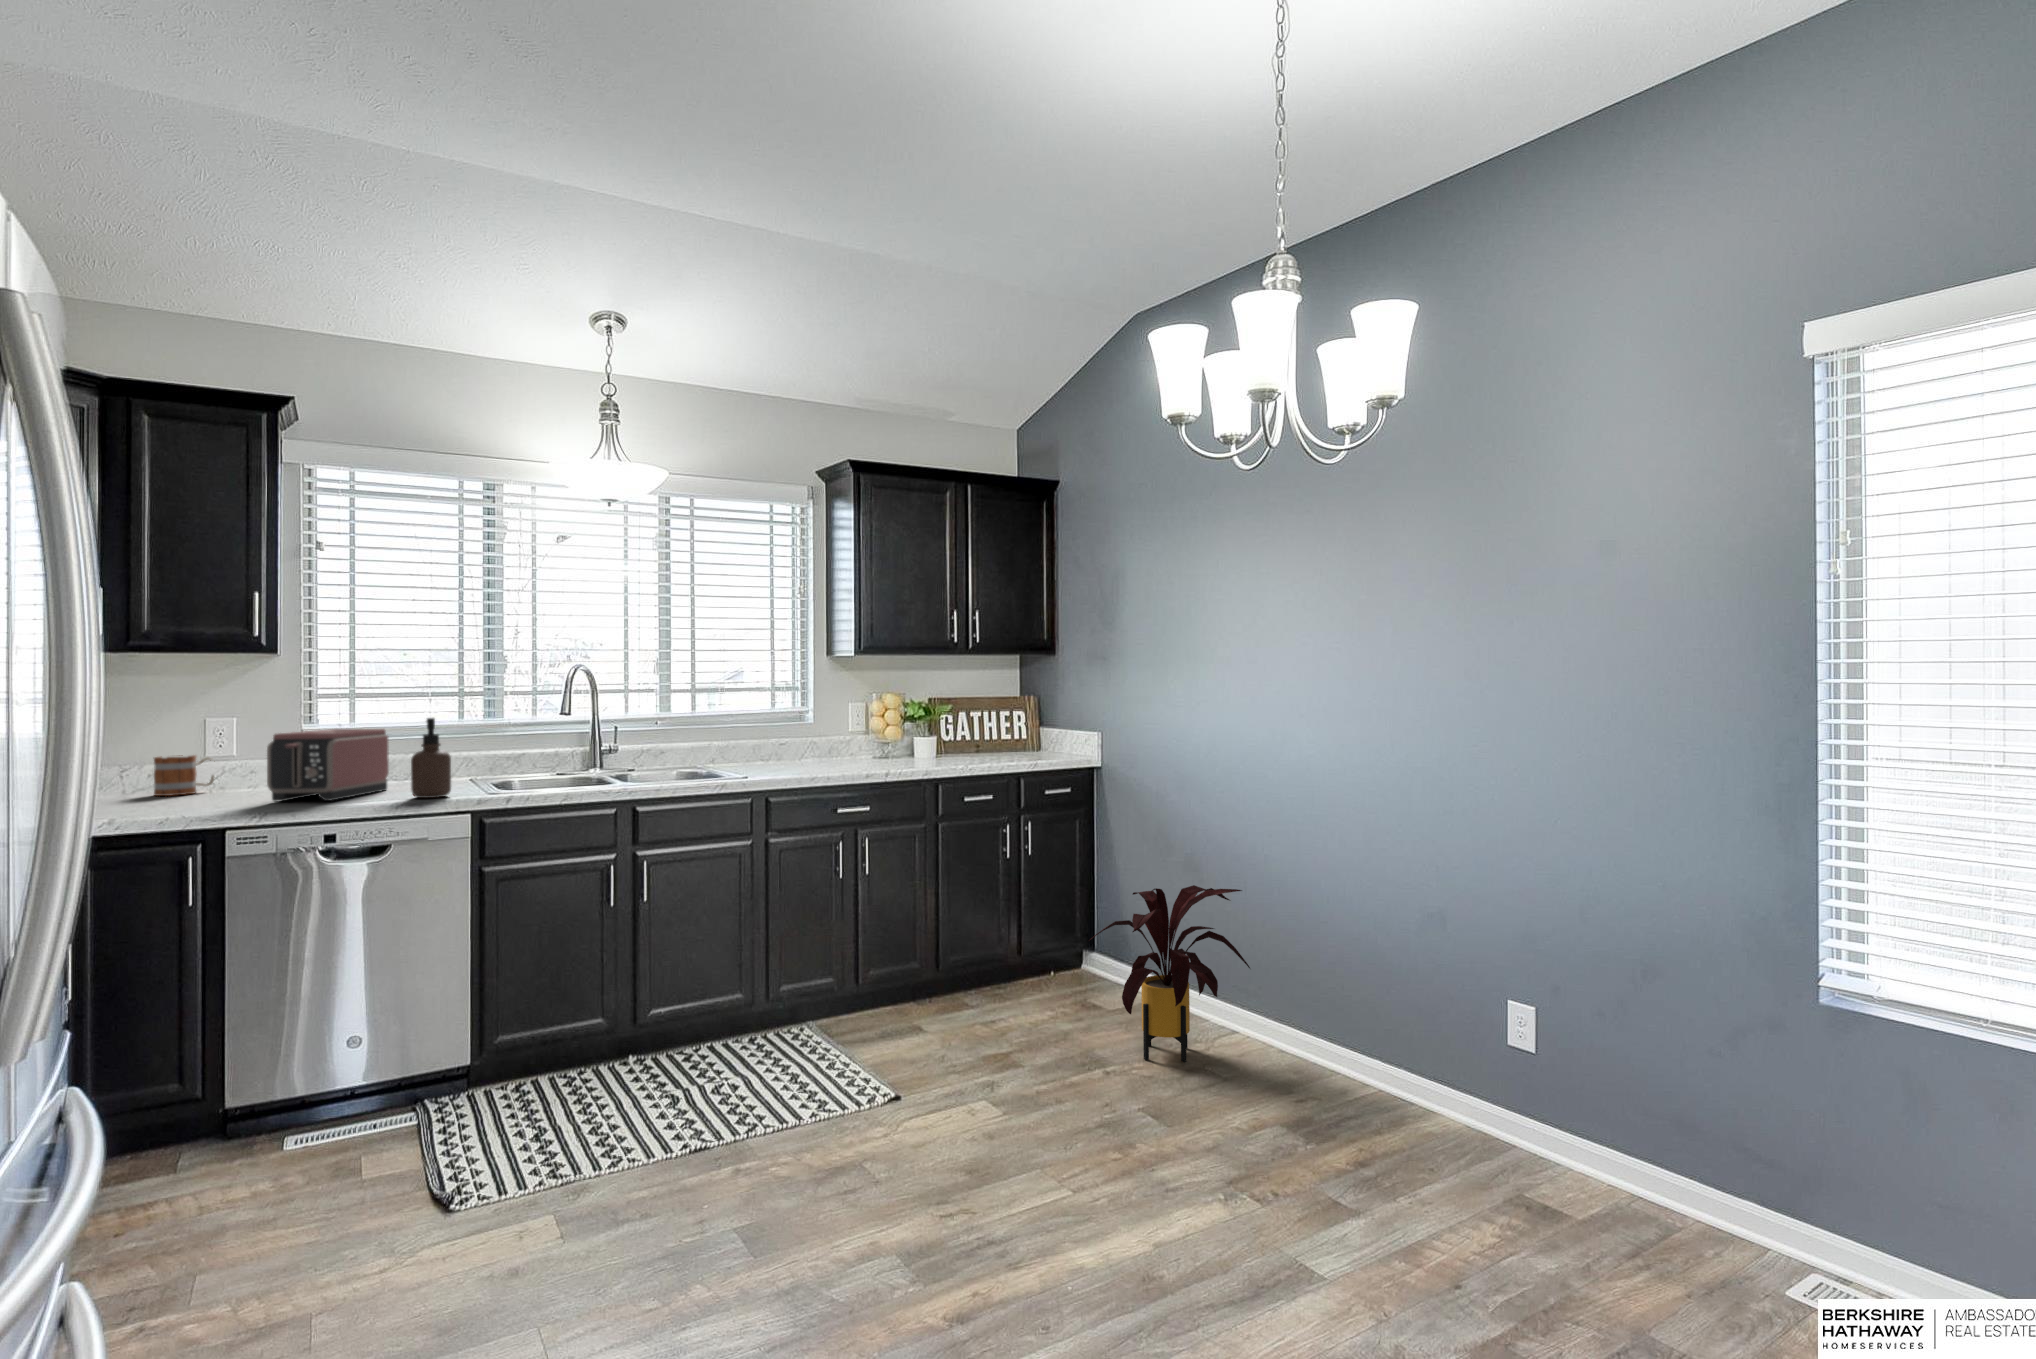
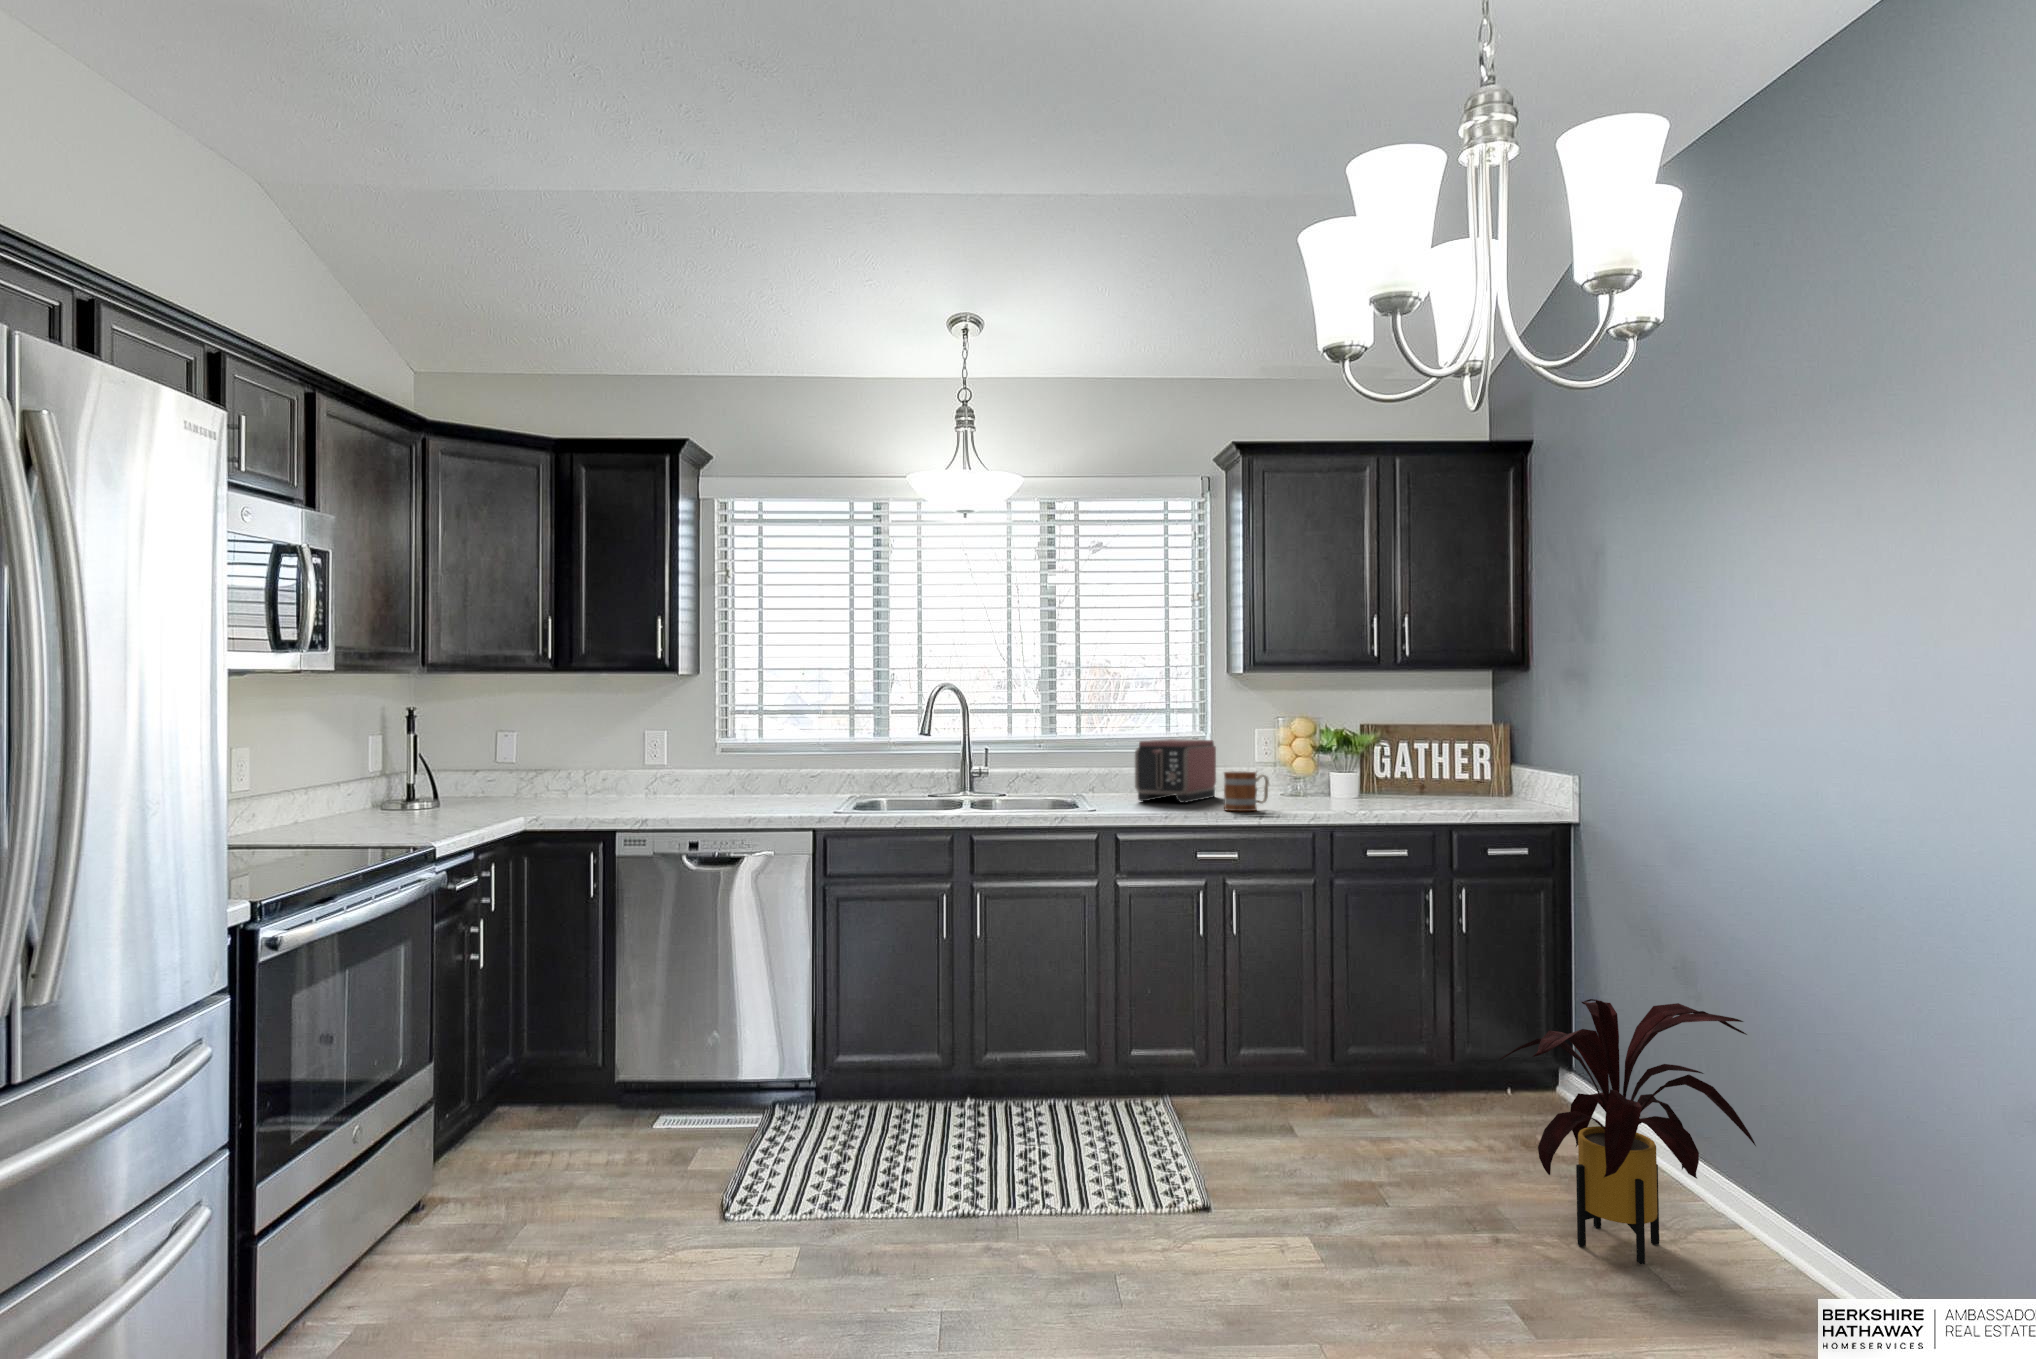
soap dispenser: present [411,718,451,798] -> none [772,733,806,811]
toaster: present [267,729,389,802] -> present [1135,739,1216,803]
mug: present [154,755,215,796] -> present [1224,772,1269,811]

